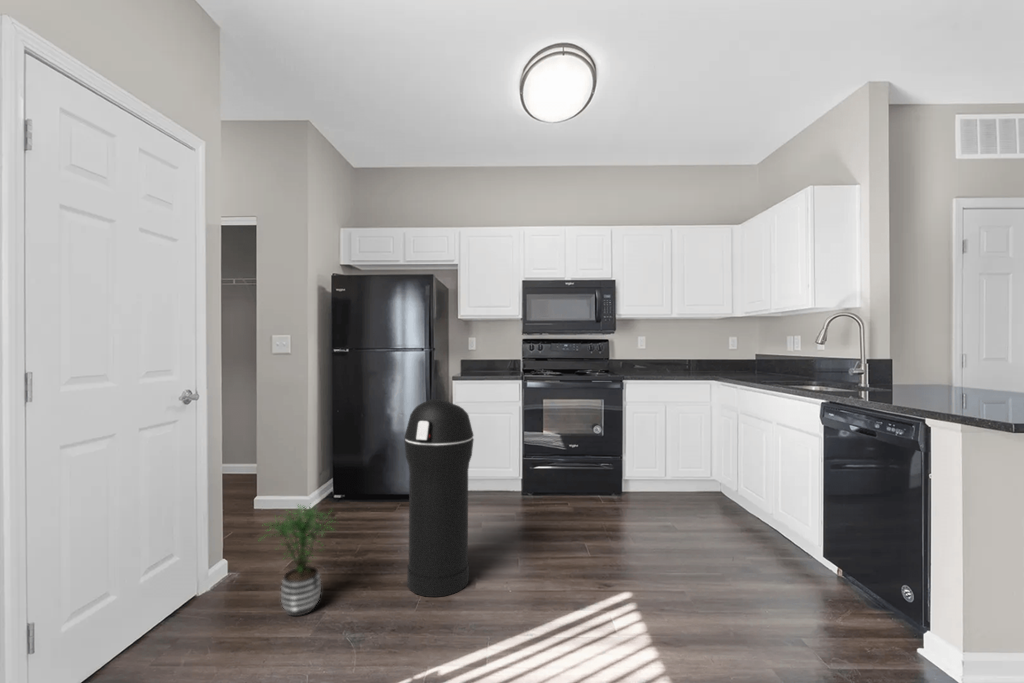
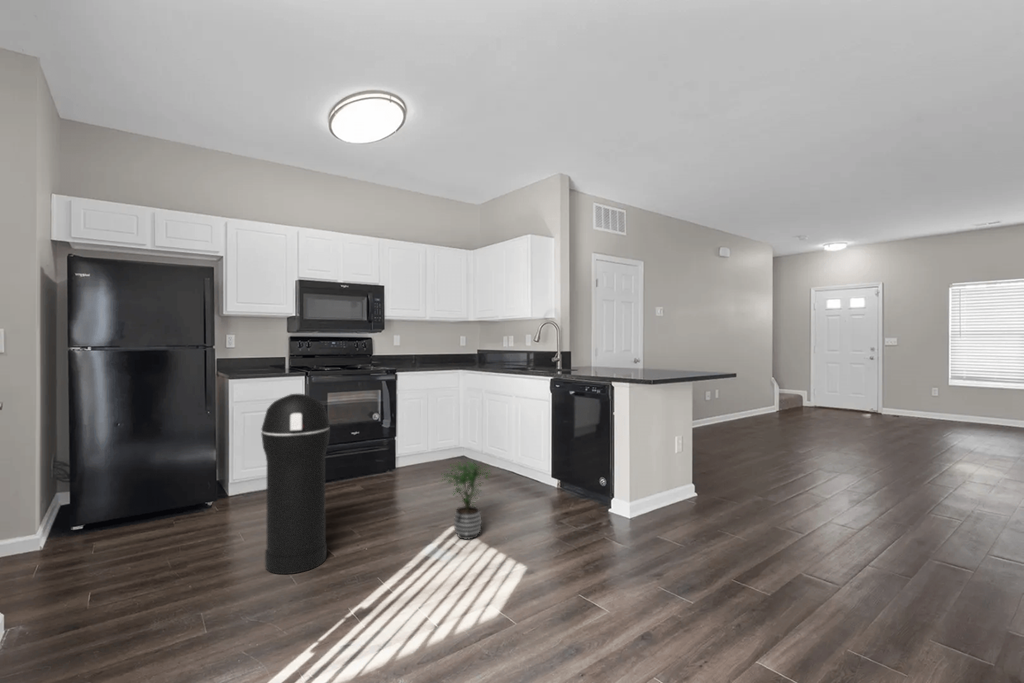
potted plant: present [260,506,333,616] -> present [444,462,490,539]

